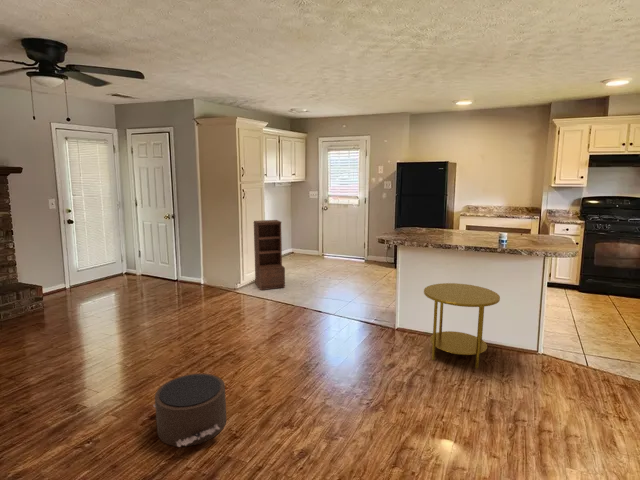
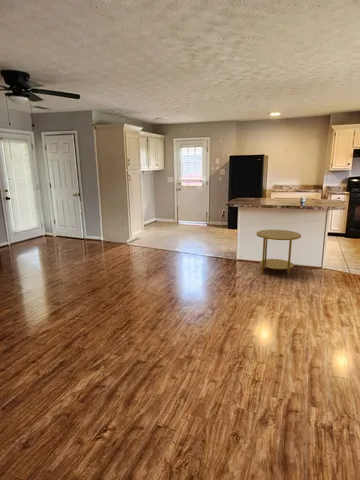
bookshelf: present [254,220,285,290] -> none [135,196,159,244]
pouf: present [153,374,226,447] -> none [109,280,154,316]

